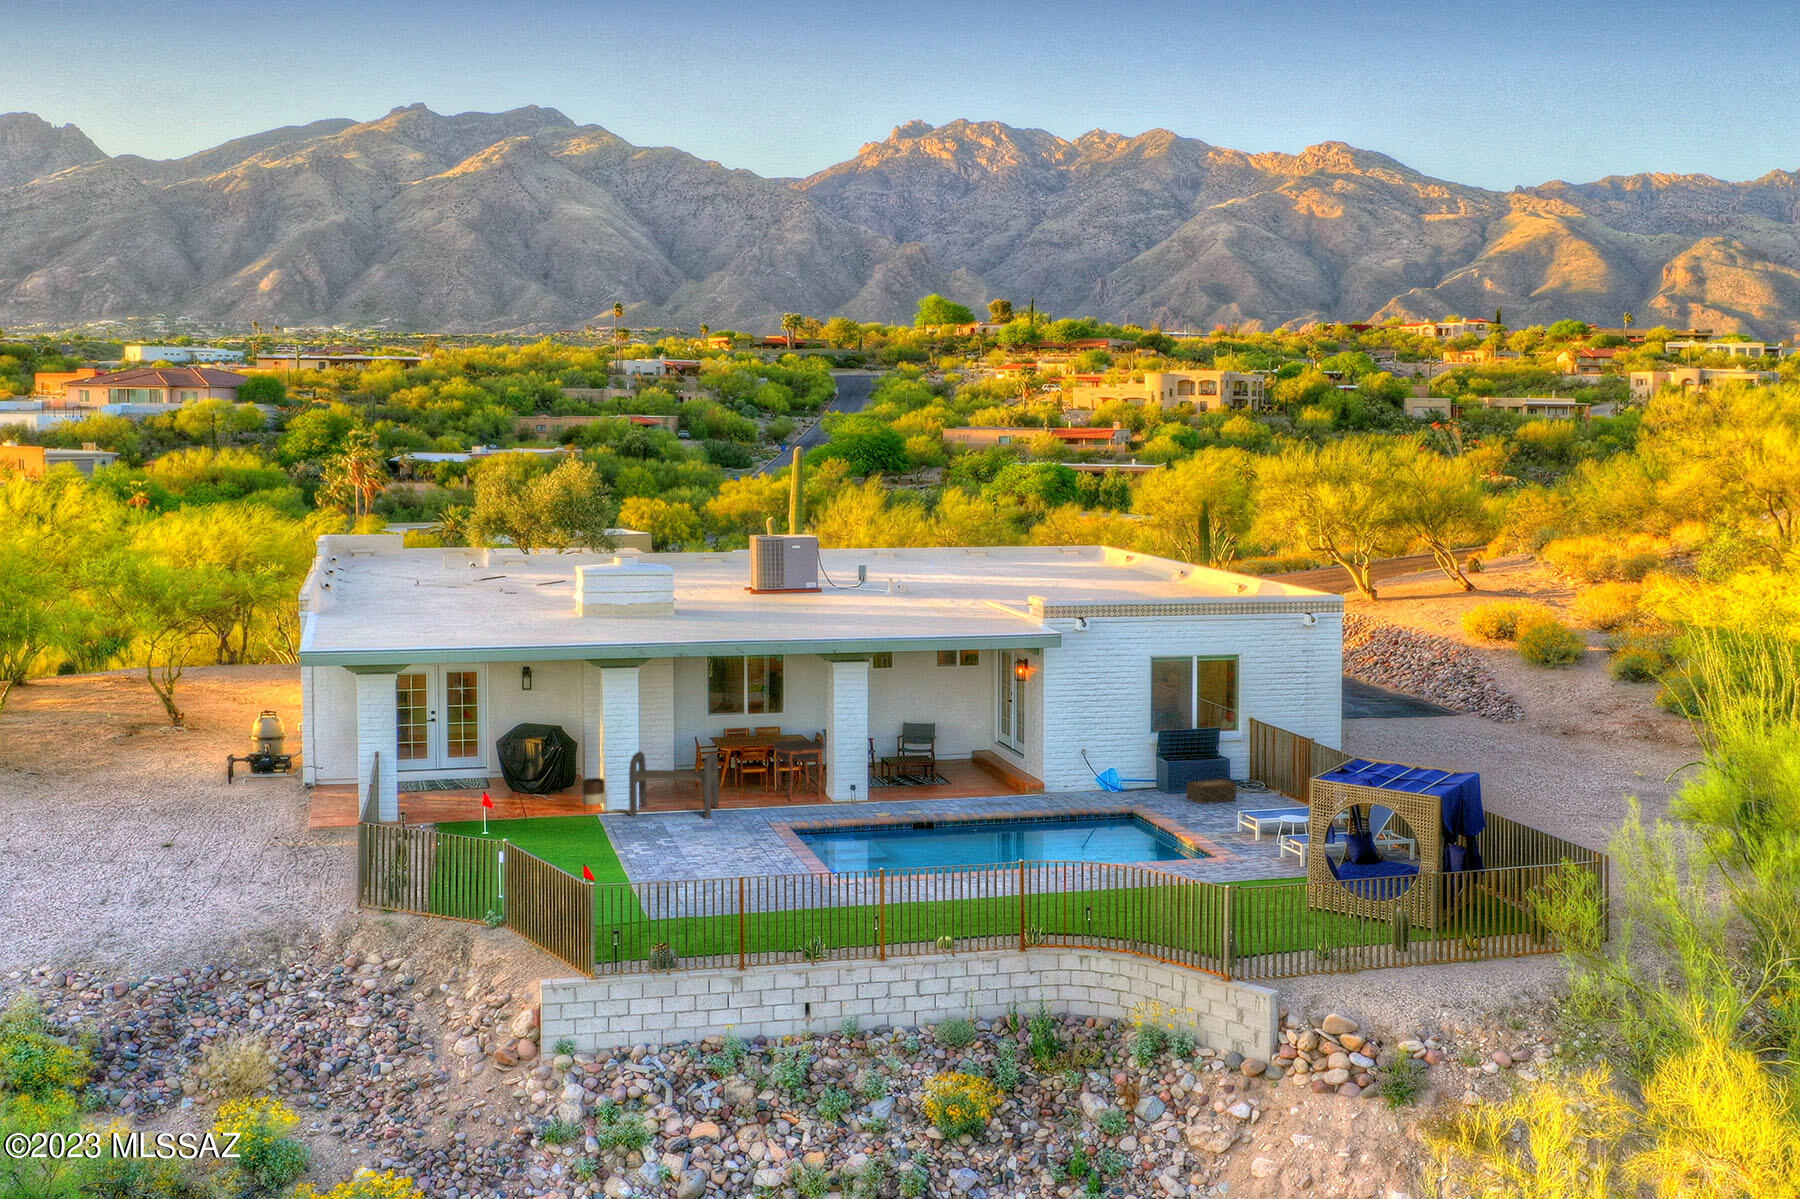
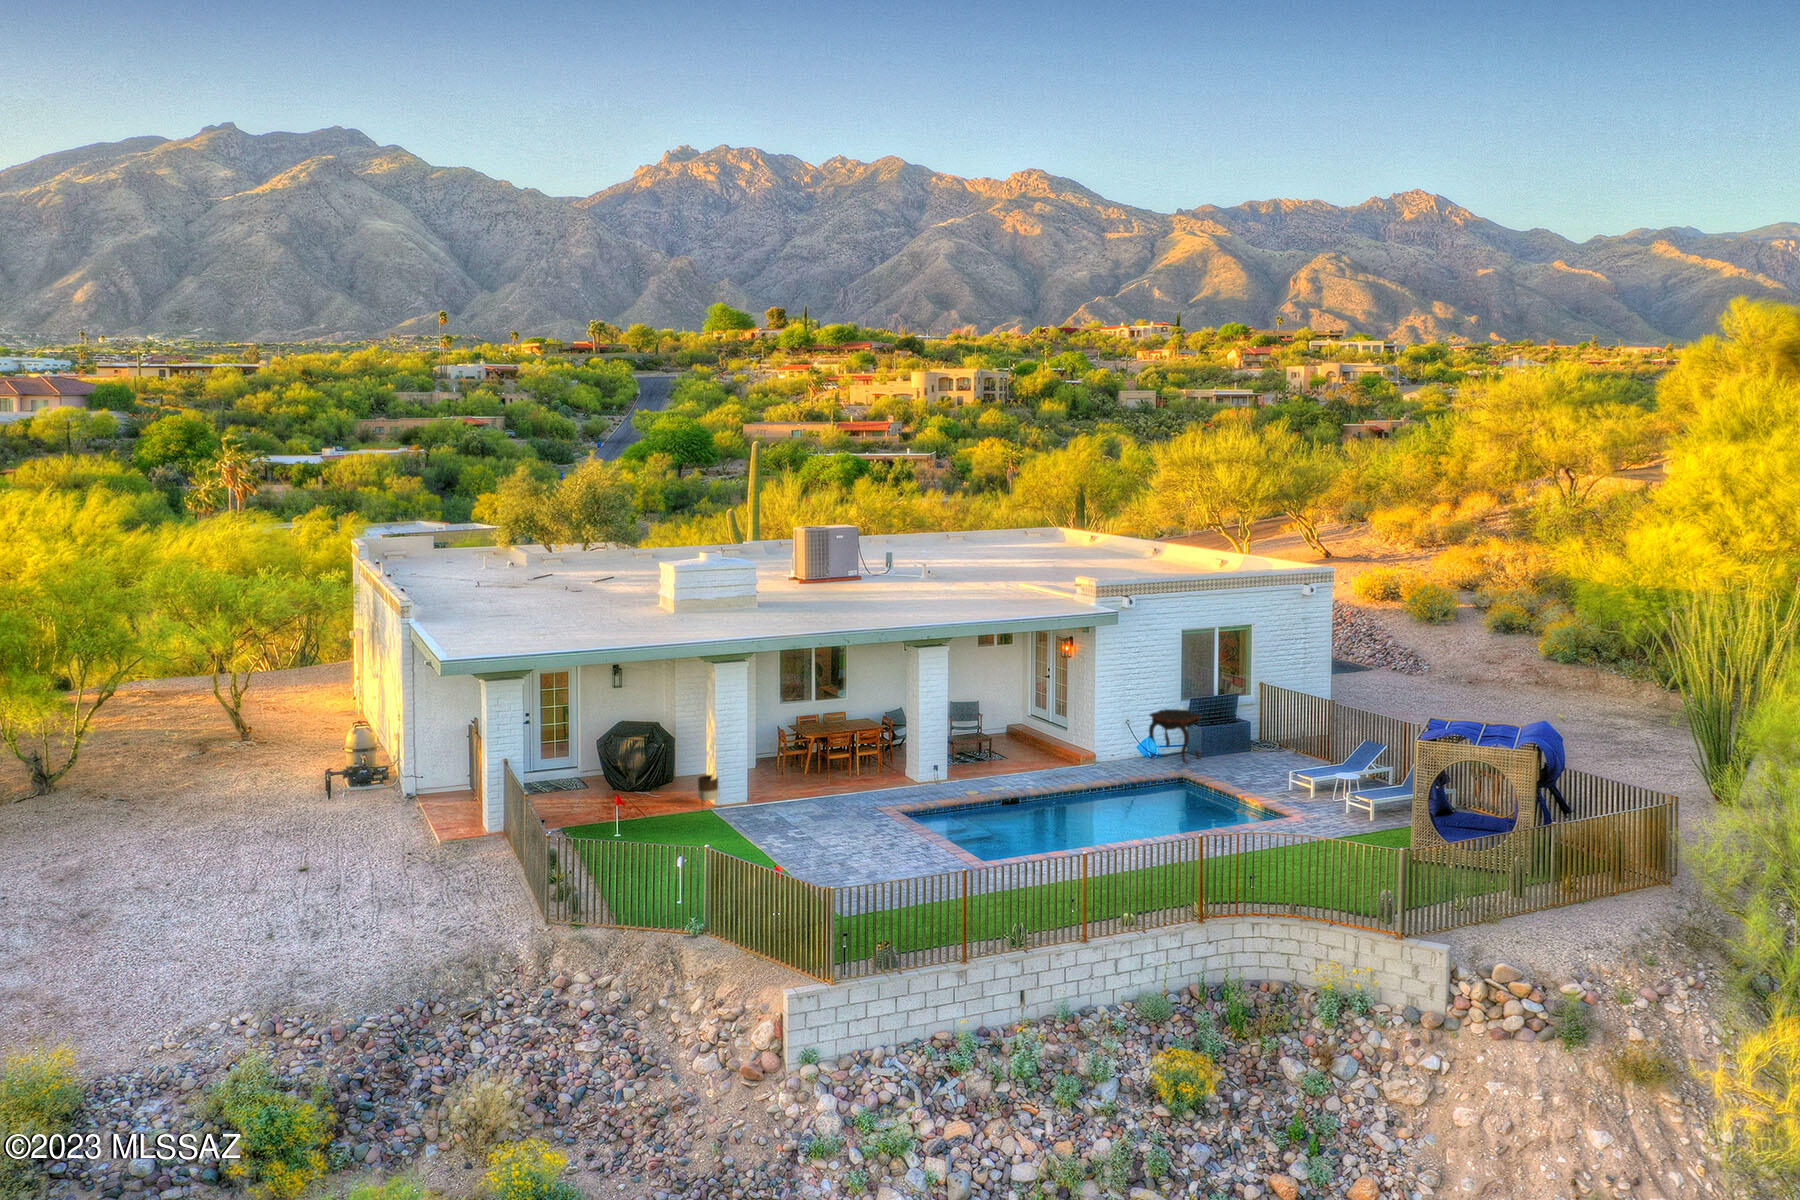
side table: present [773,740,824,802] -> present [1149,709,1202,764]
bench: present [629,752,719,819] -> none [742,745,820,809]
woven basket: present [1187,779,1237,804] -> none [1218,738,1260,762]

